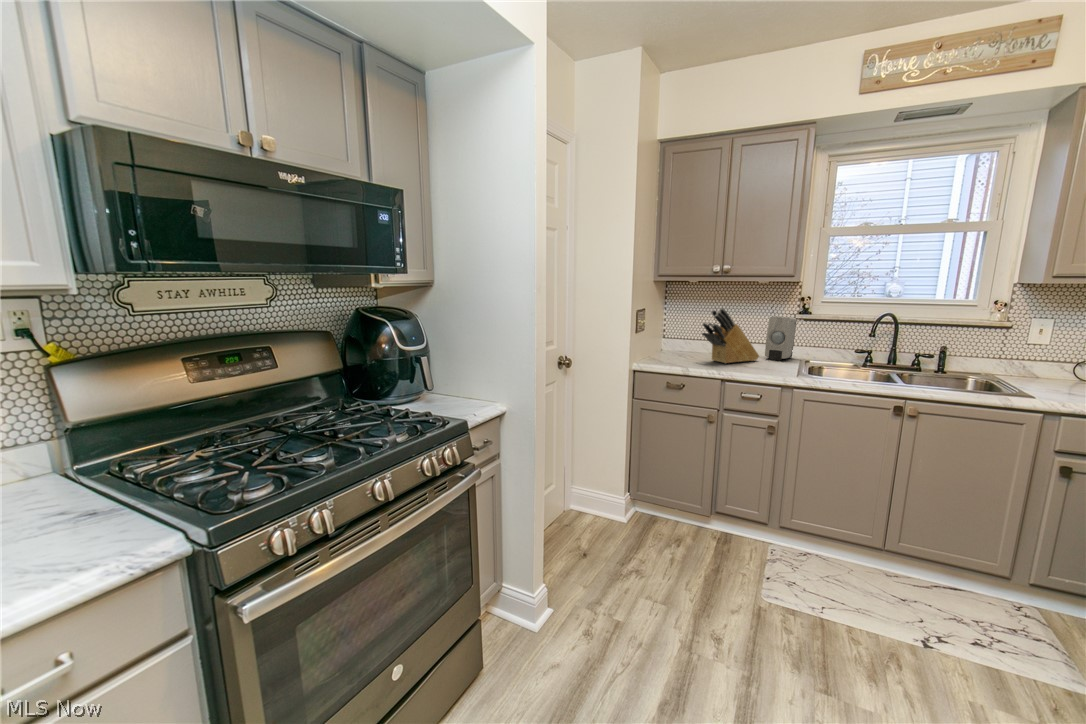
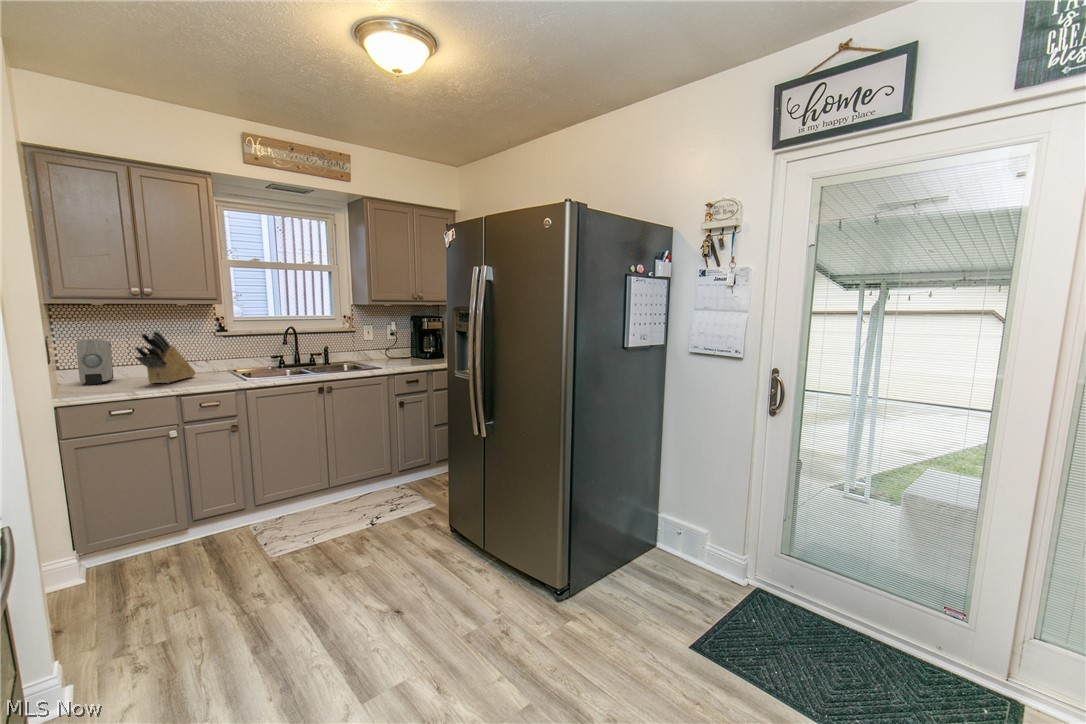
soap dispenser: present [765,317,797,360] -> present [77,339,113,384]

